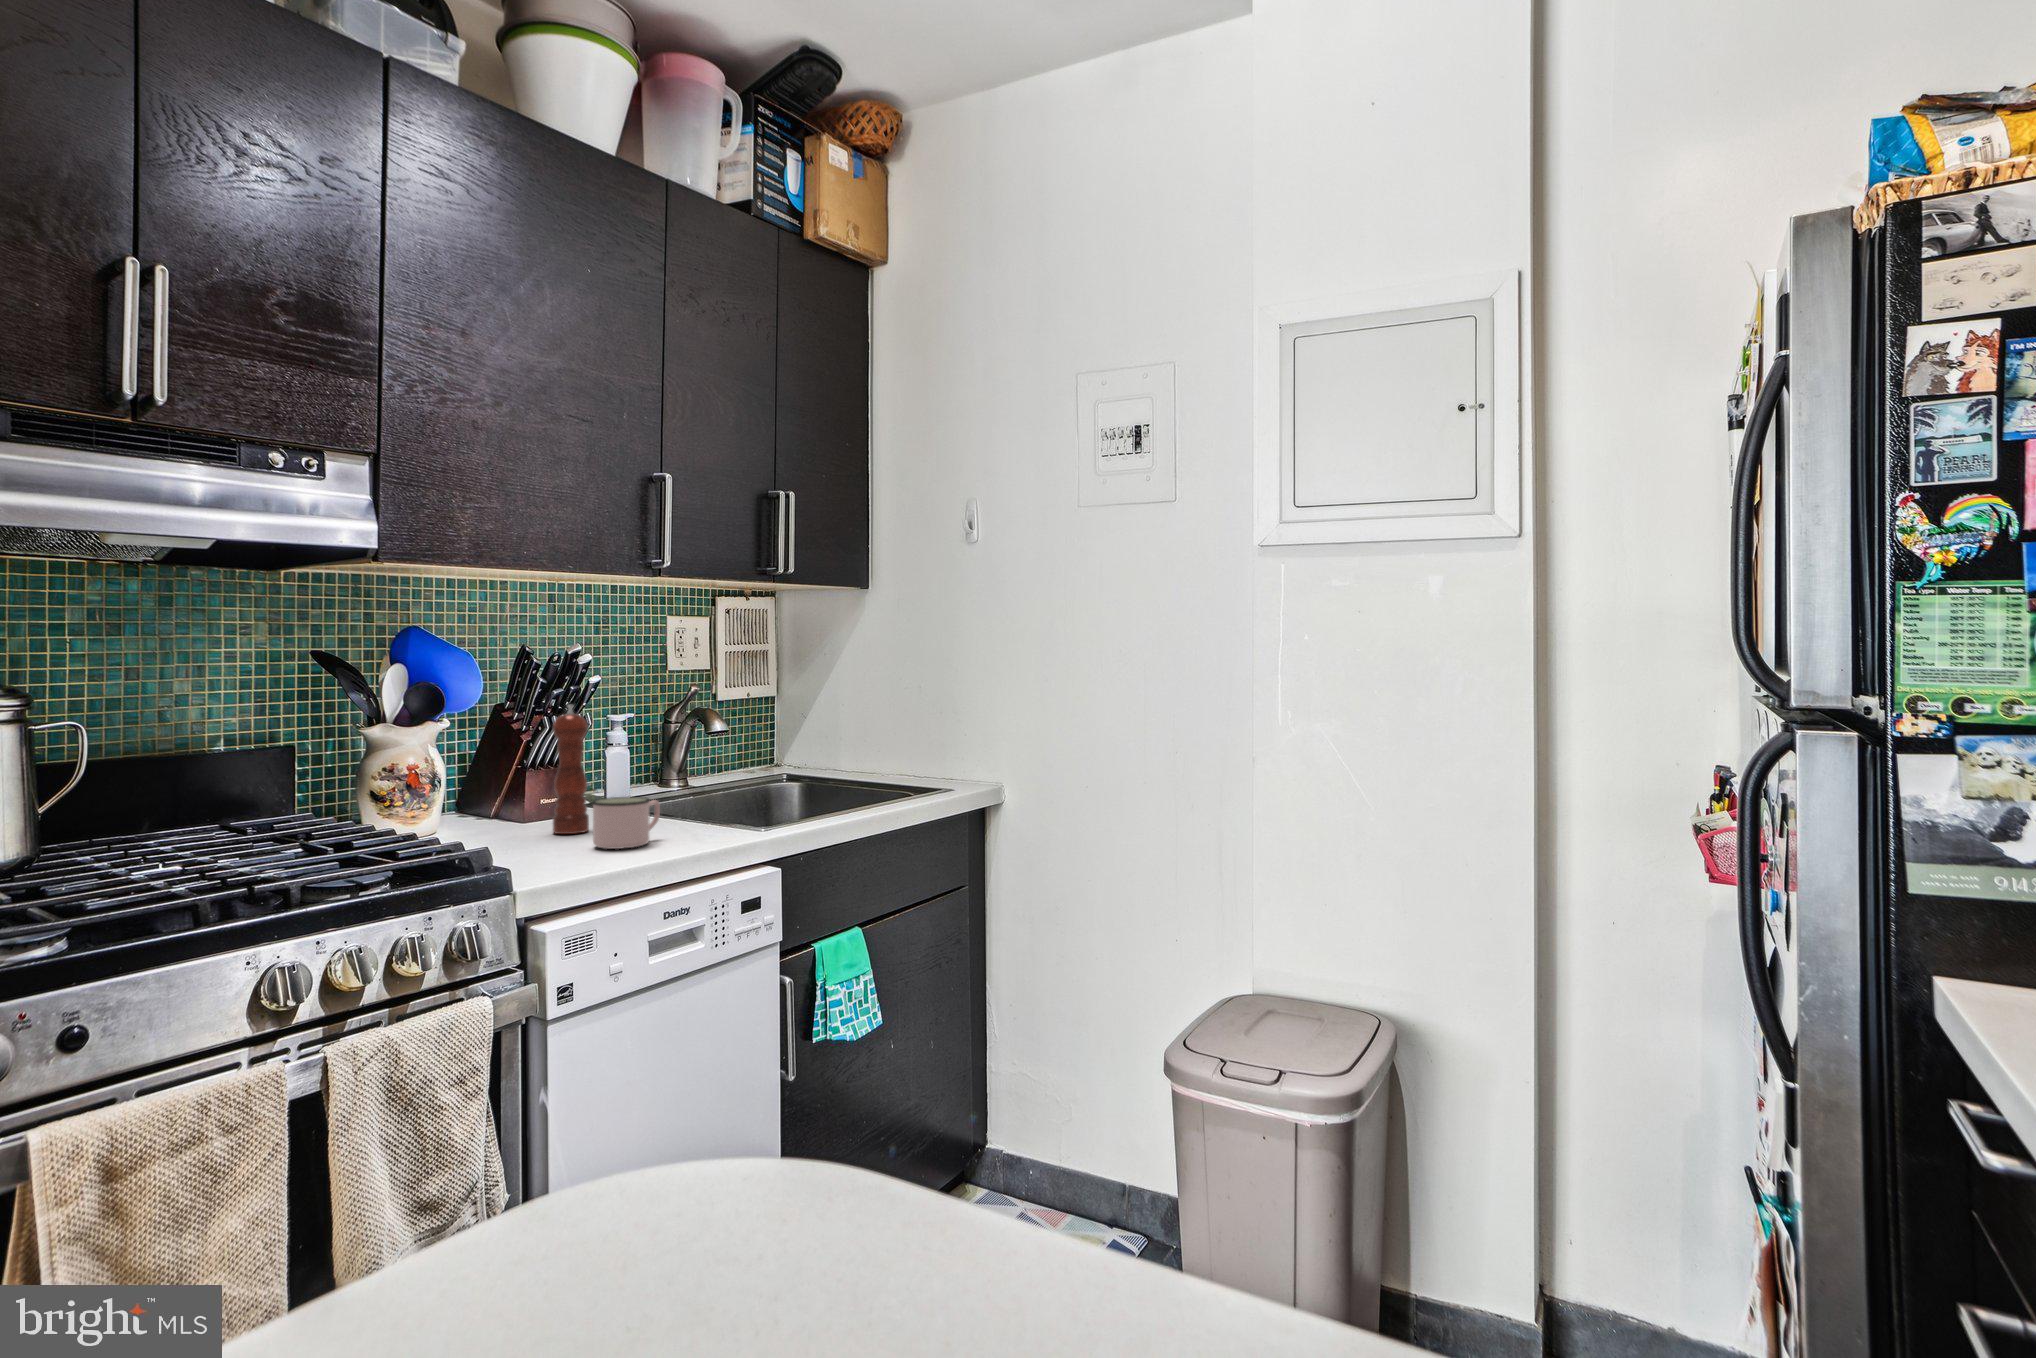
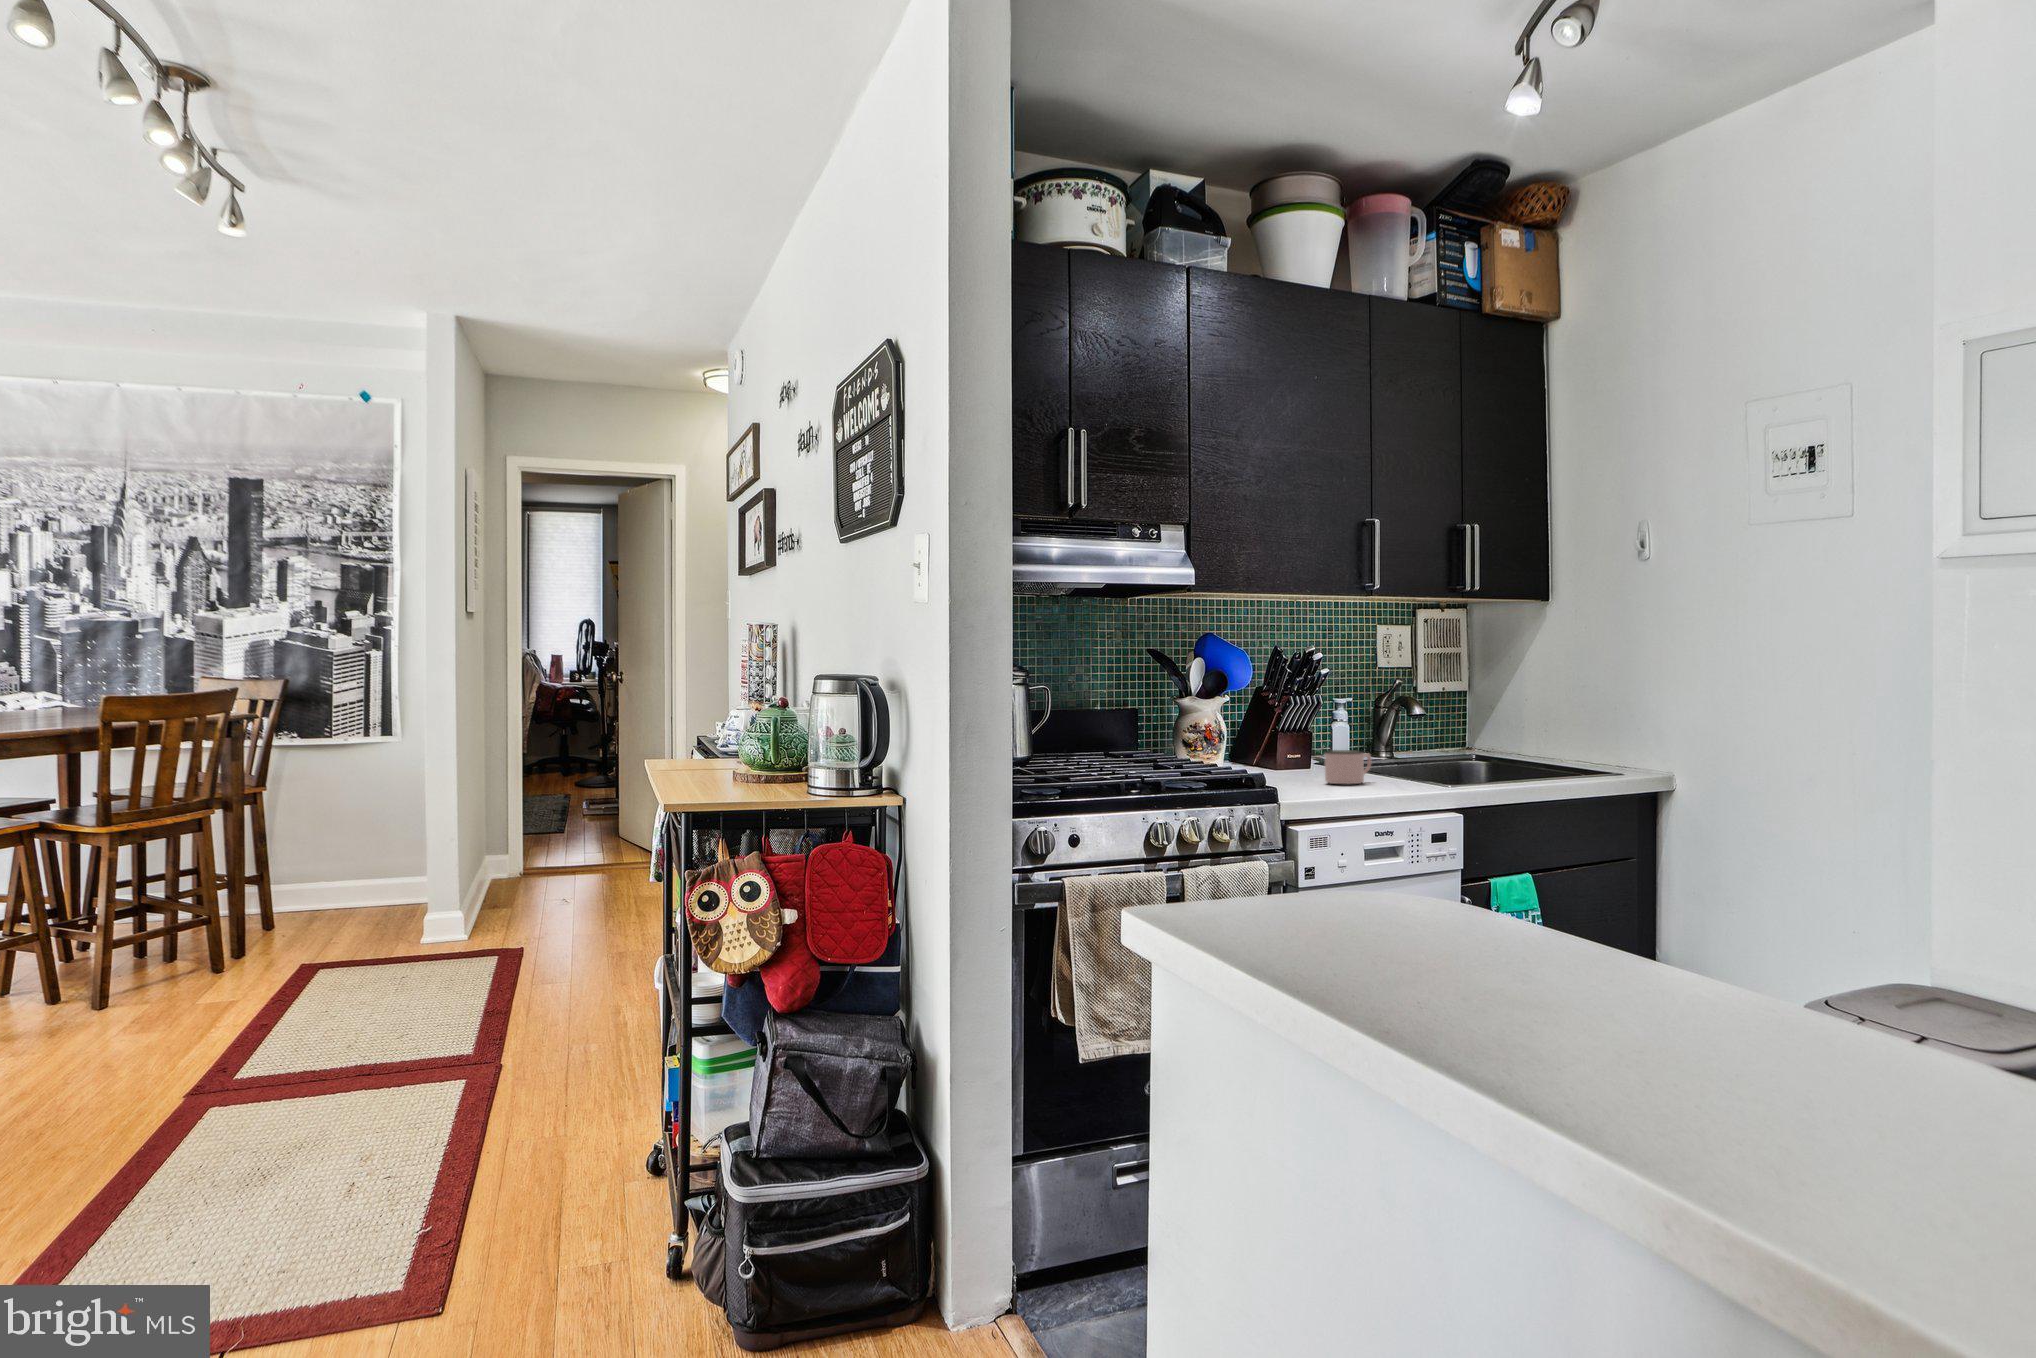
pepper mill: present [553,705,589,834] -> none [1296,686,1321,777]

